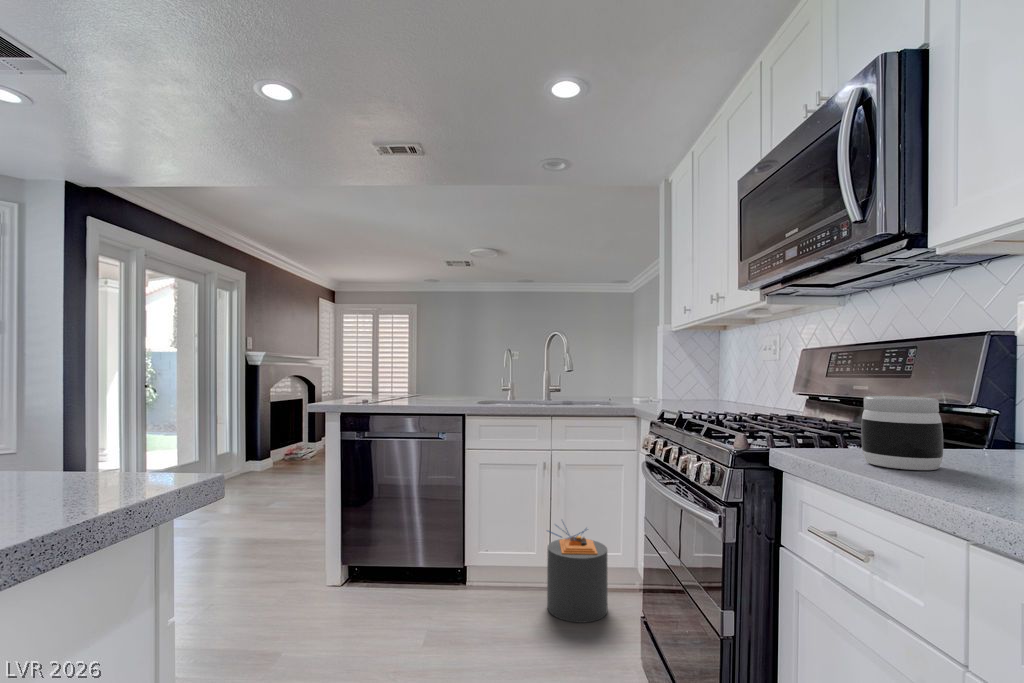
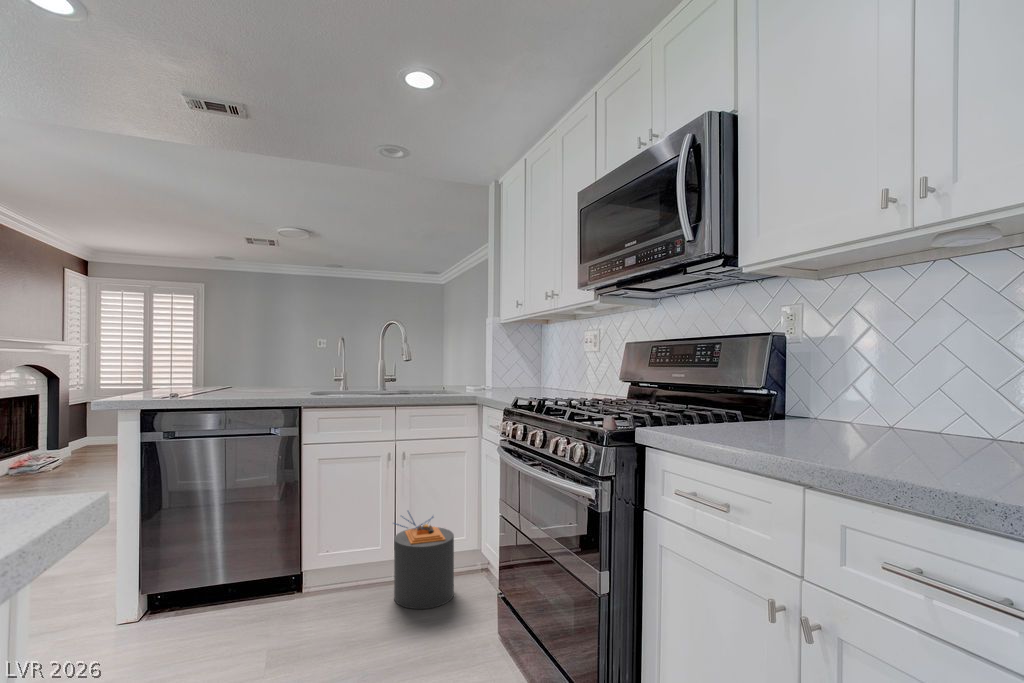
jar: present [861,396,943,470] -> none [703,385,758,441]

